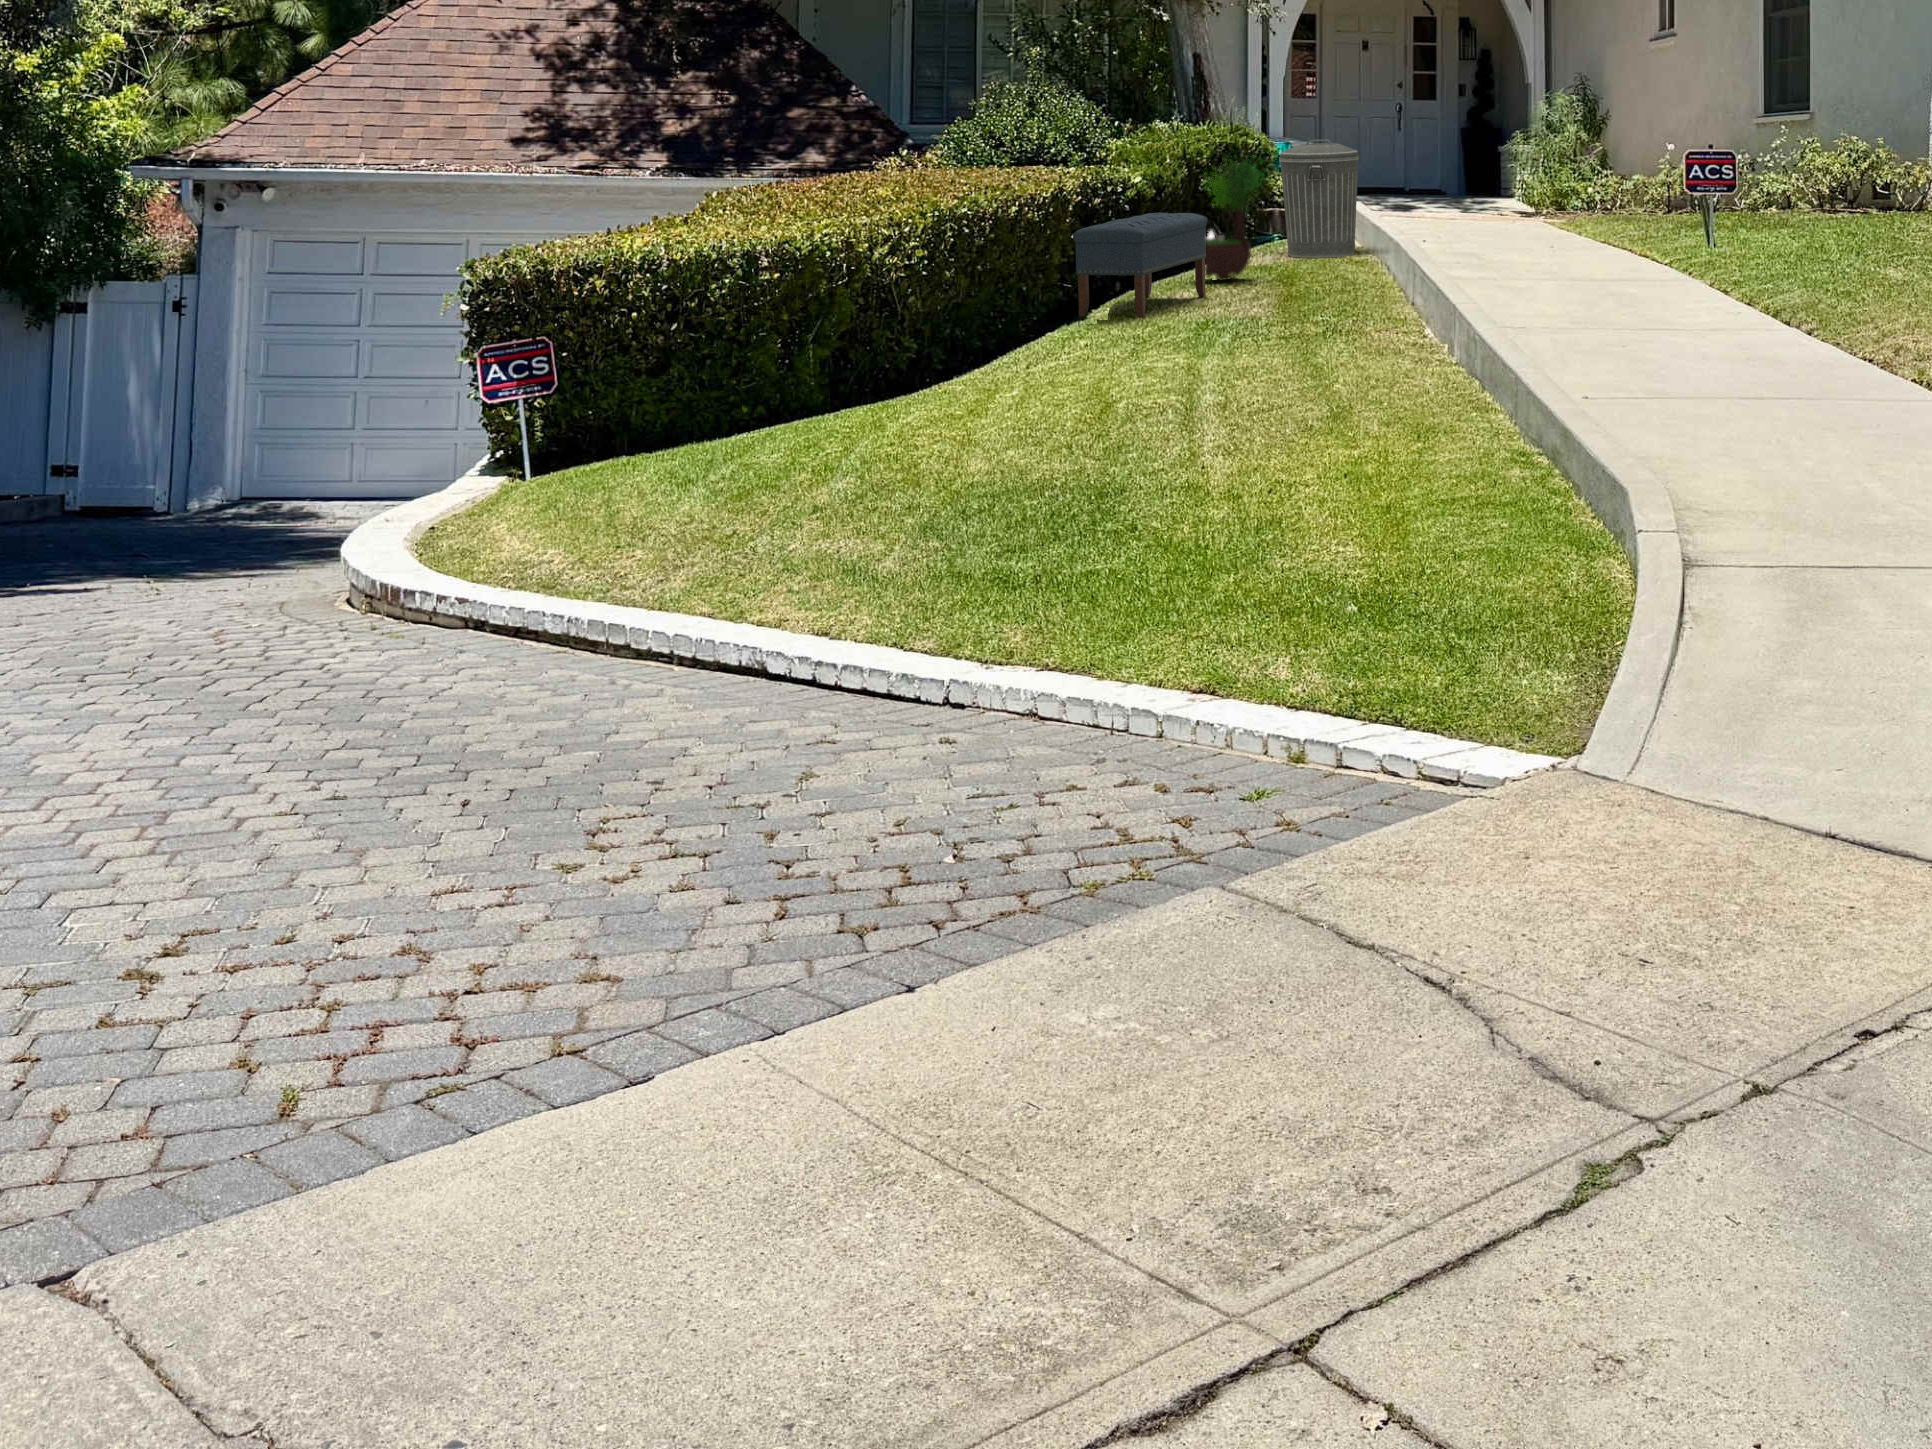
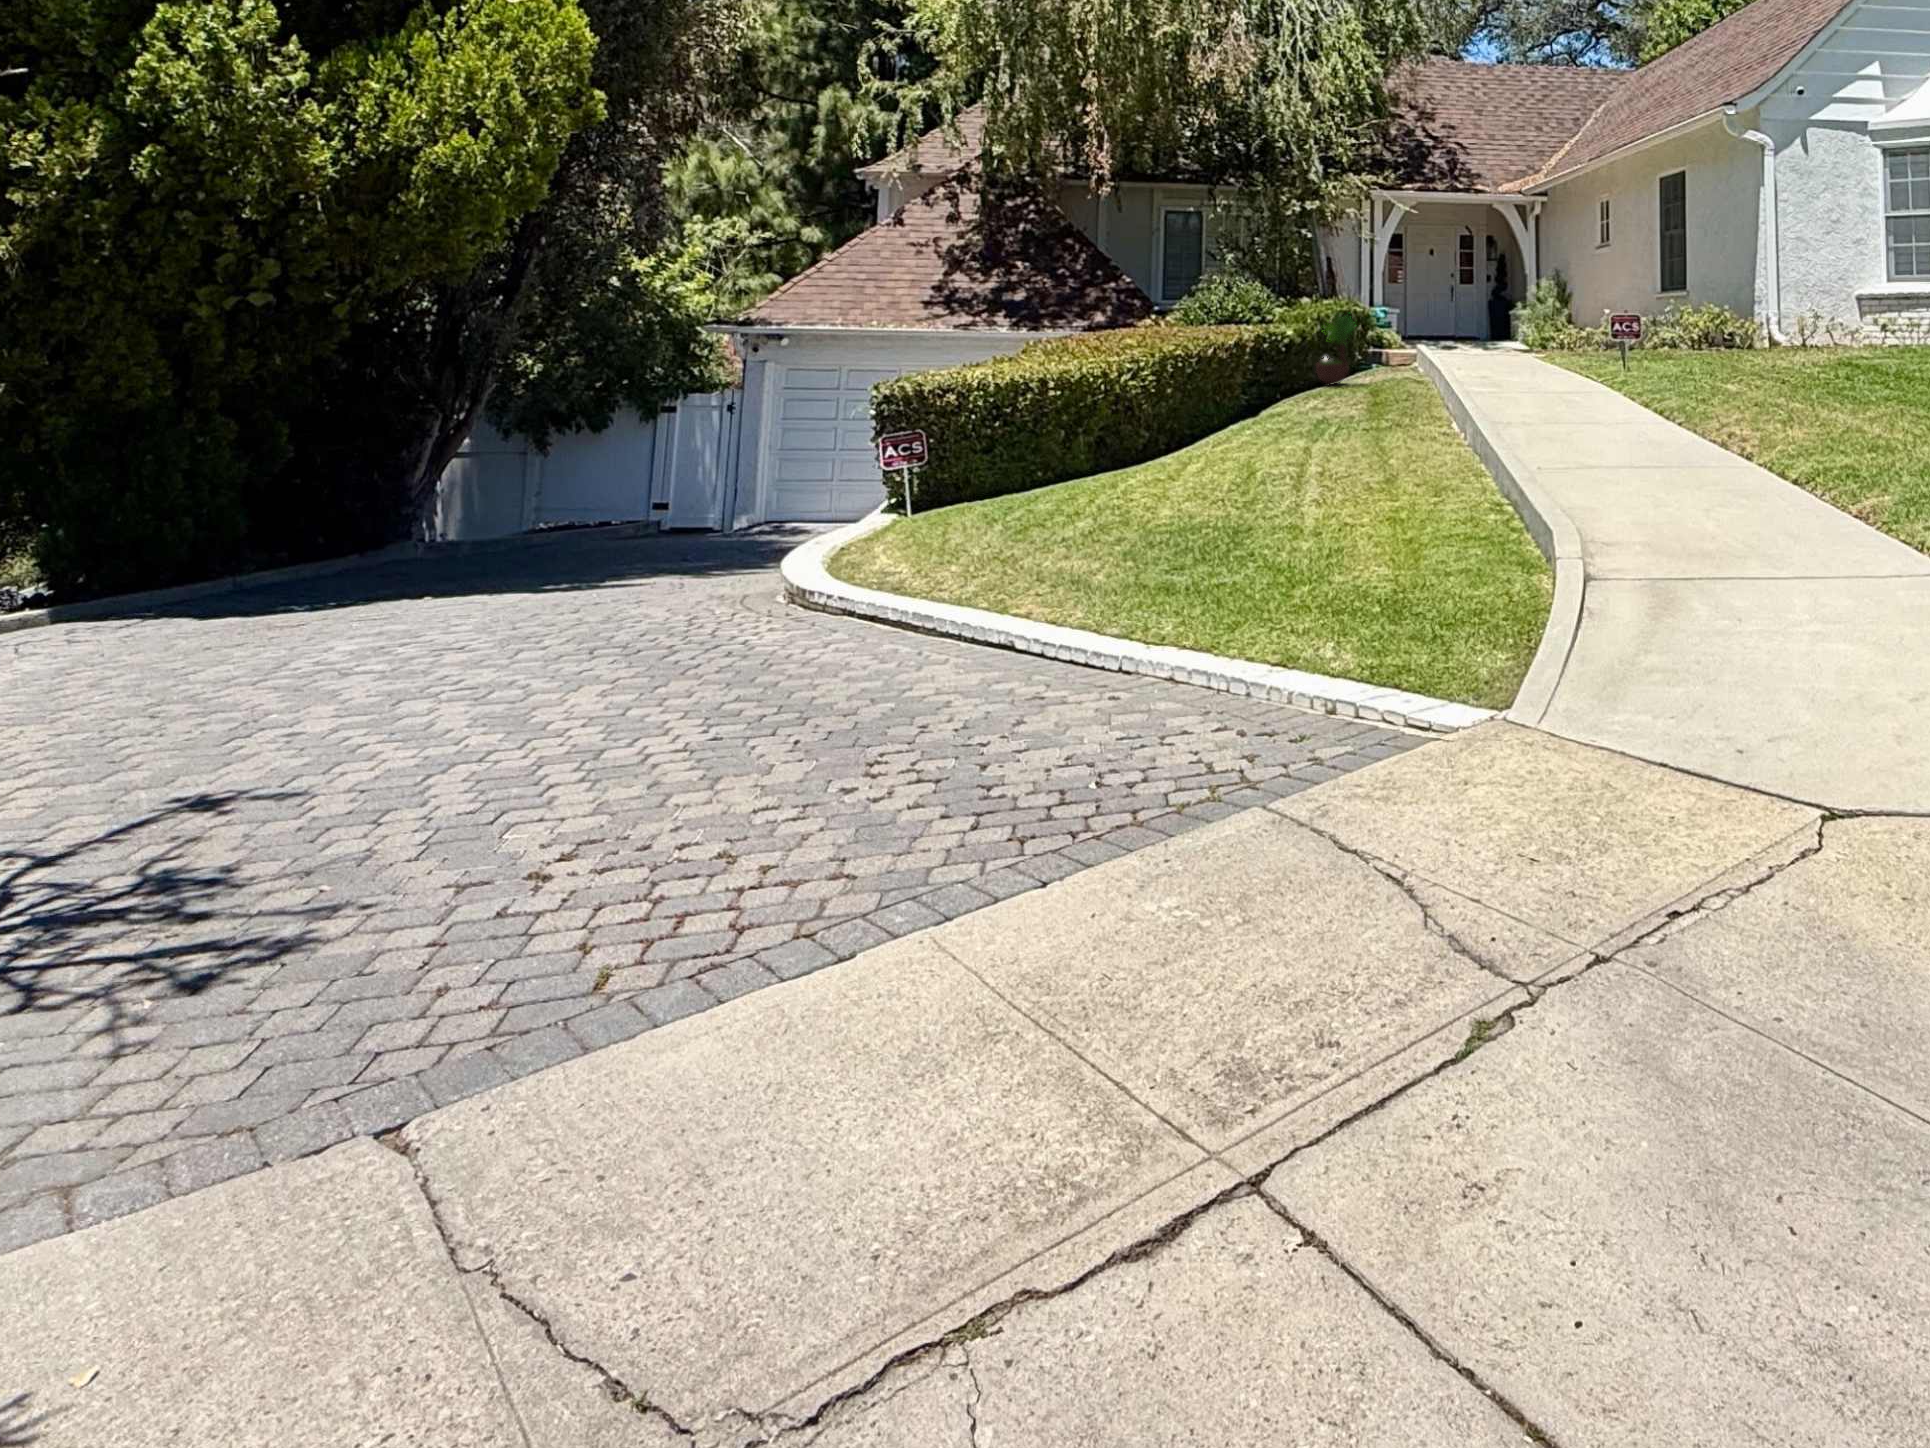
trash can: present [1279,140,1359,258] -> none [1367,303,1412,371]
bench: present [1073,213,1207,317] -> none [1243,346,1322,407]

